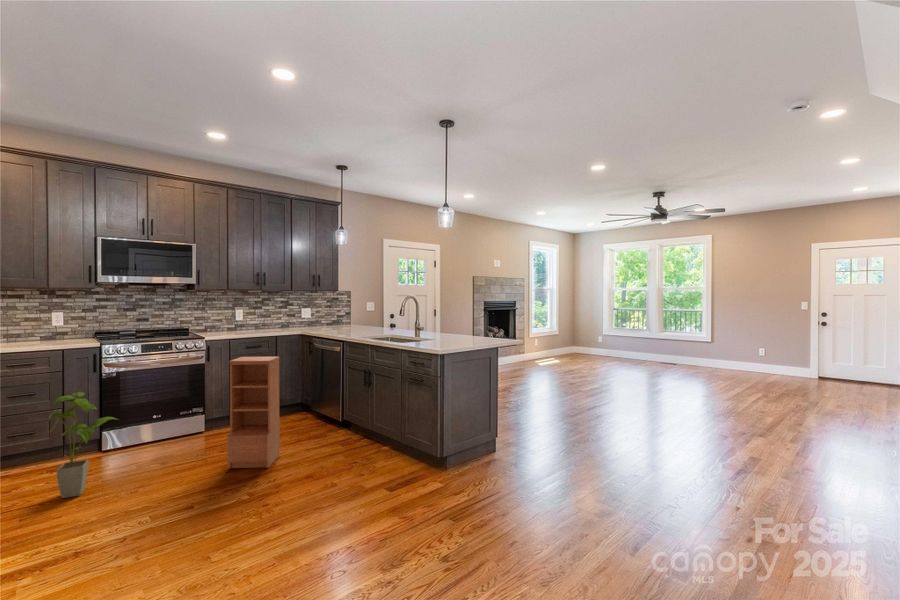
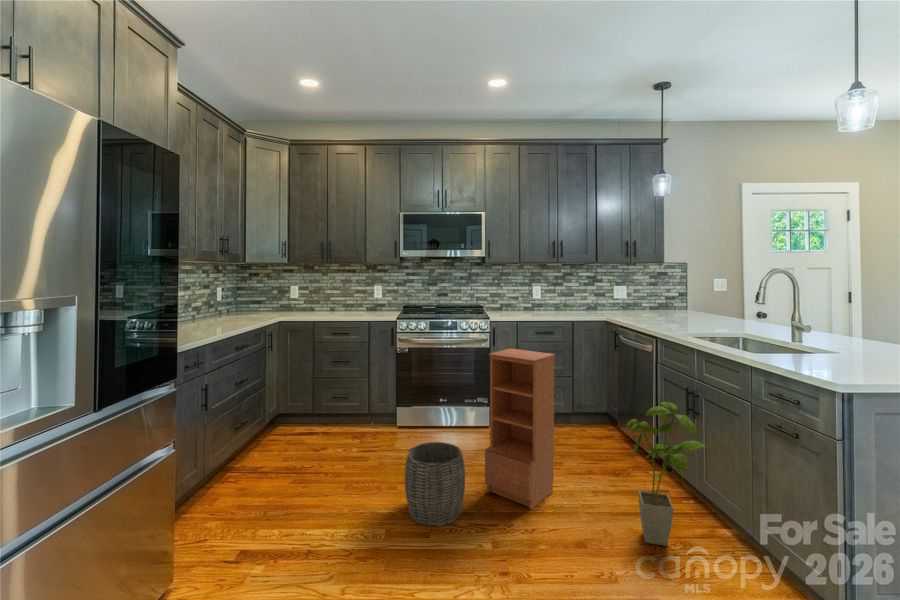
house plant: present [49,392,115,498] -> present [626,402,705,546]
woven basket: none [161,435,217,500] -> present [405,442,465,526]

